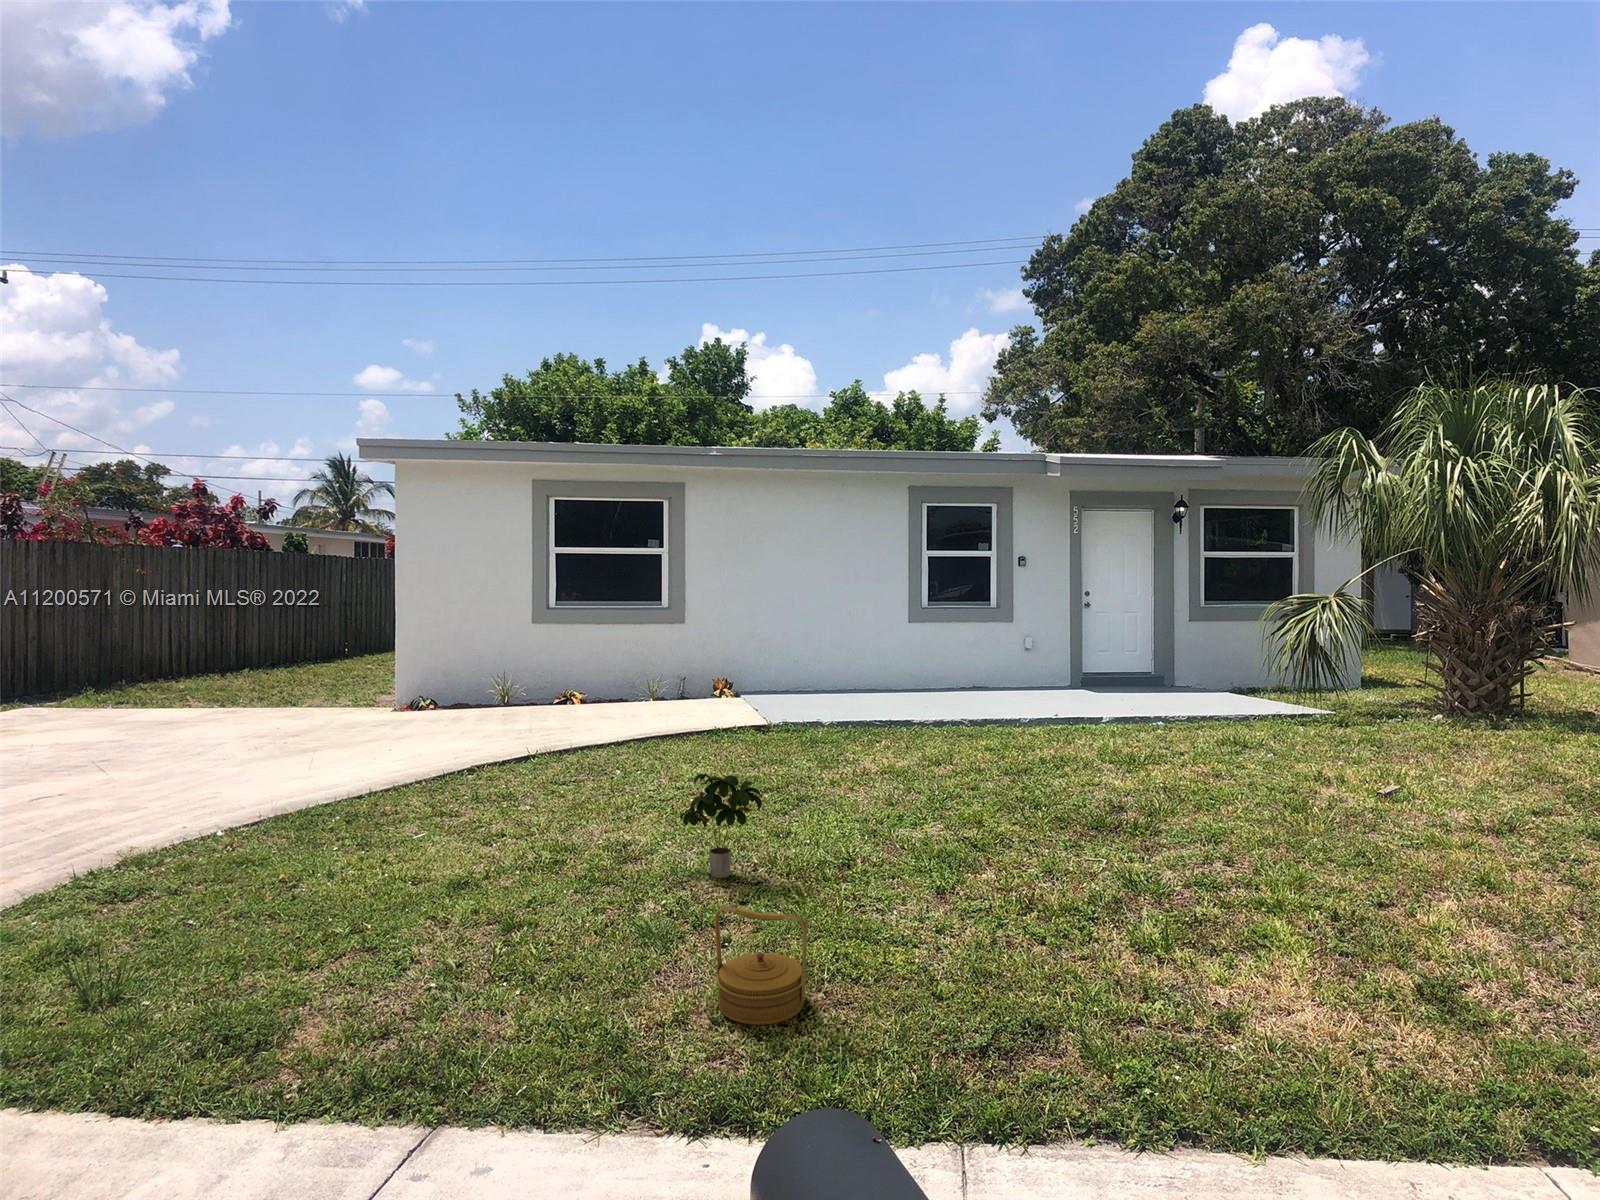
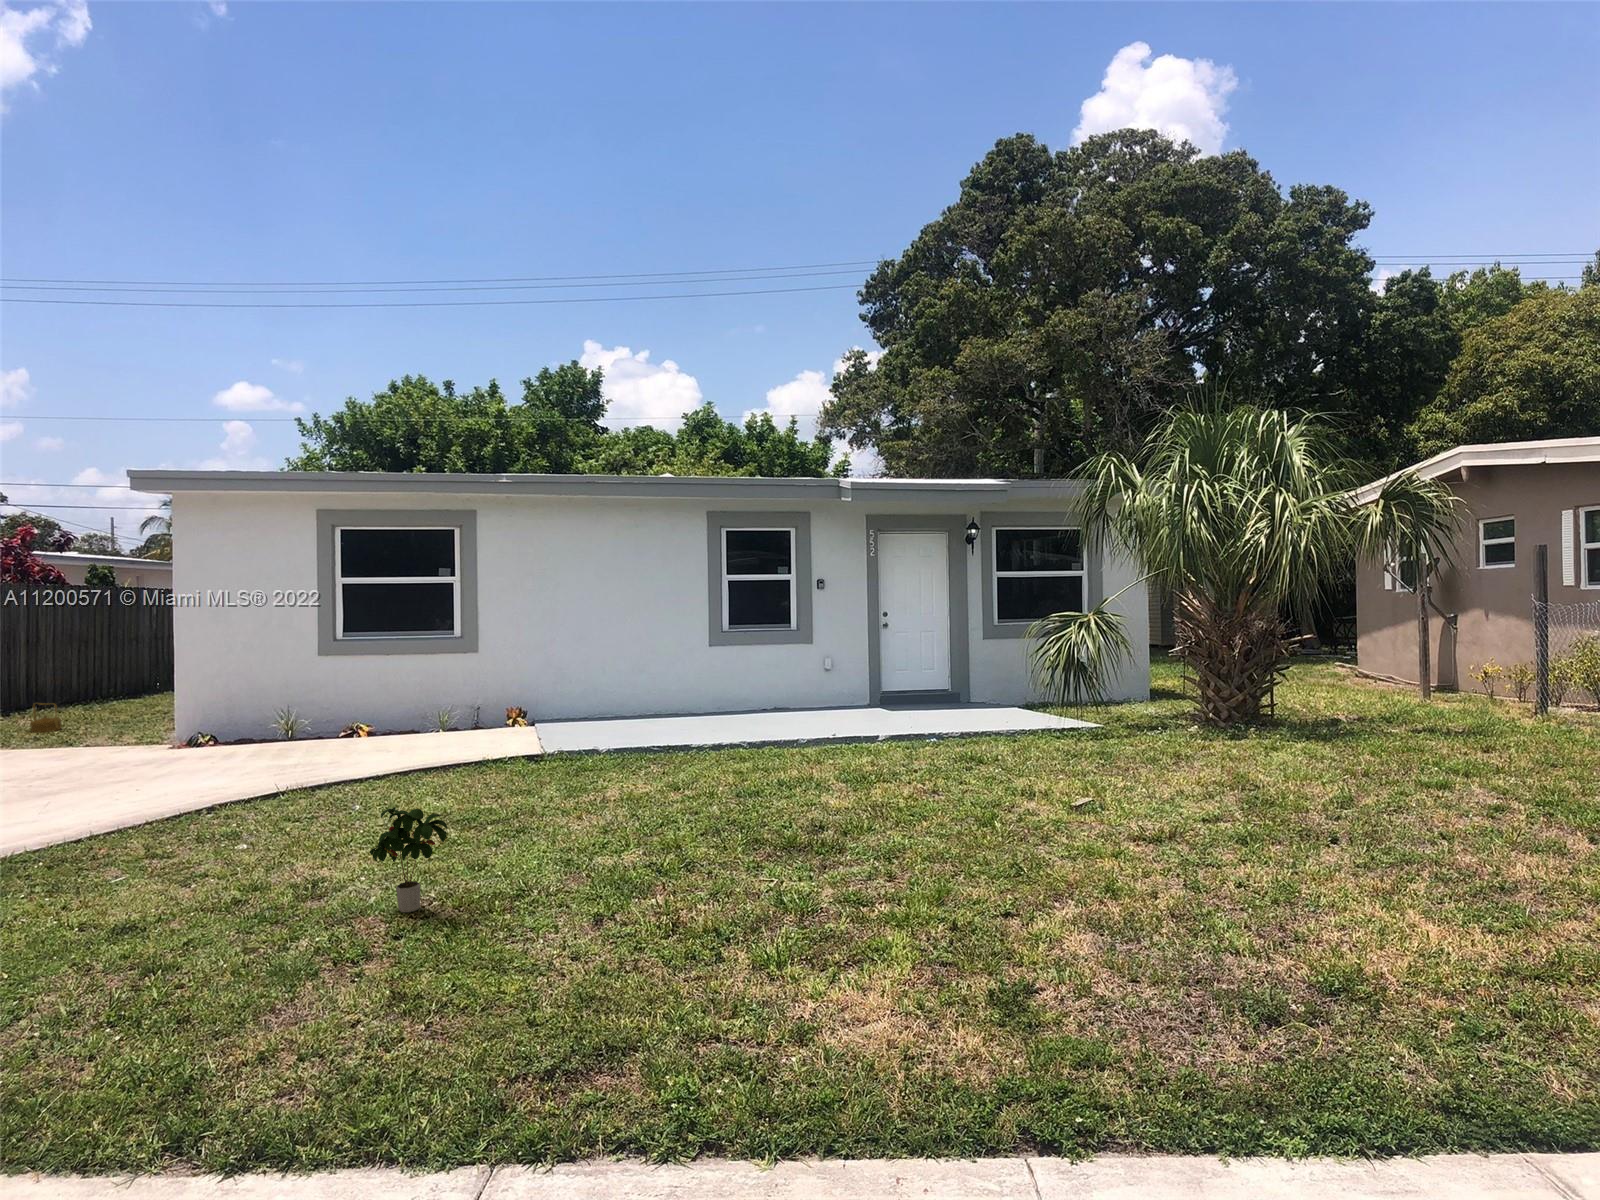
basket: present [714,906,807,1025] -> present [30,703,61,732]

